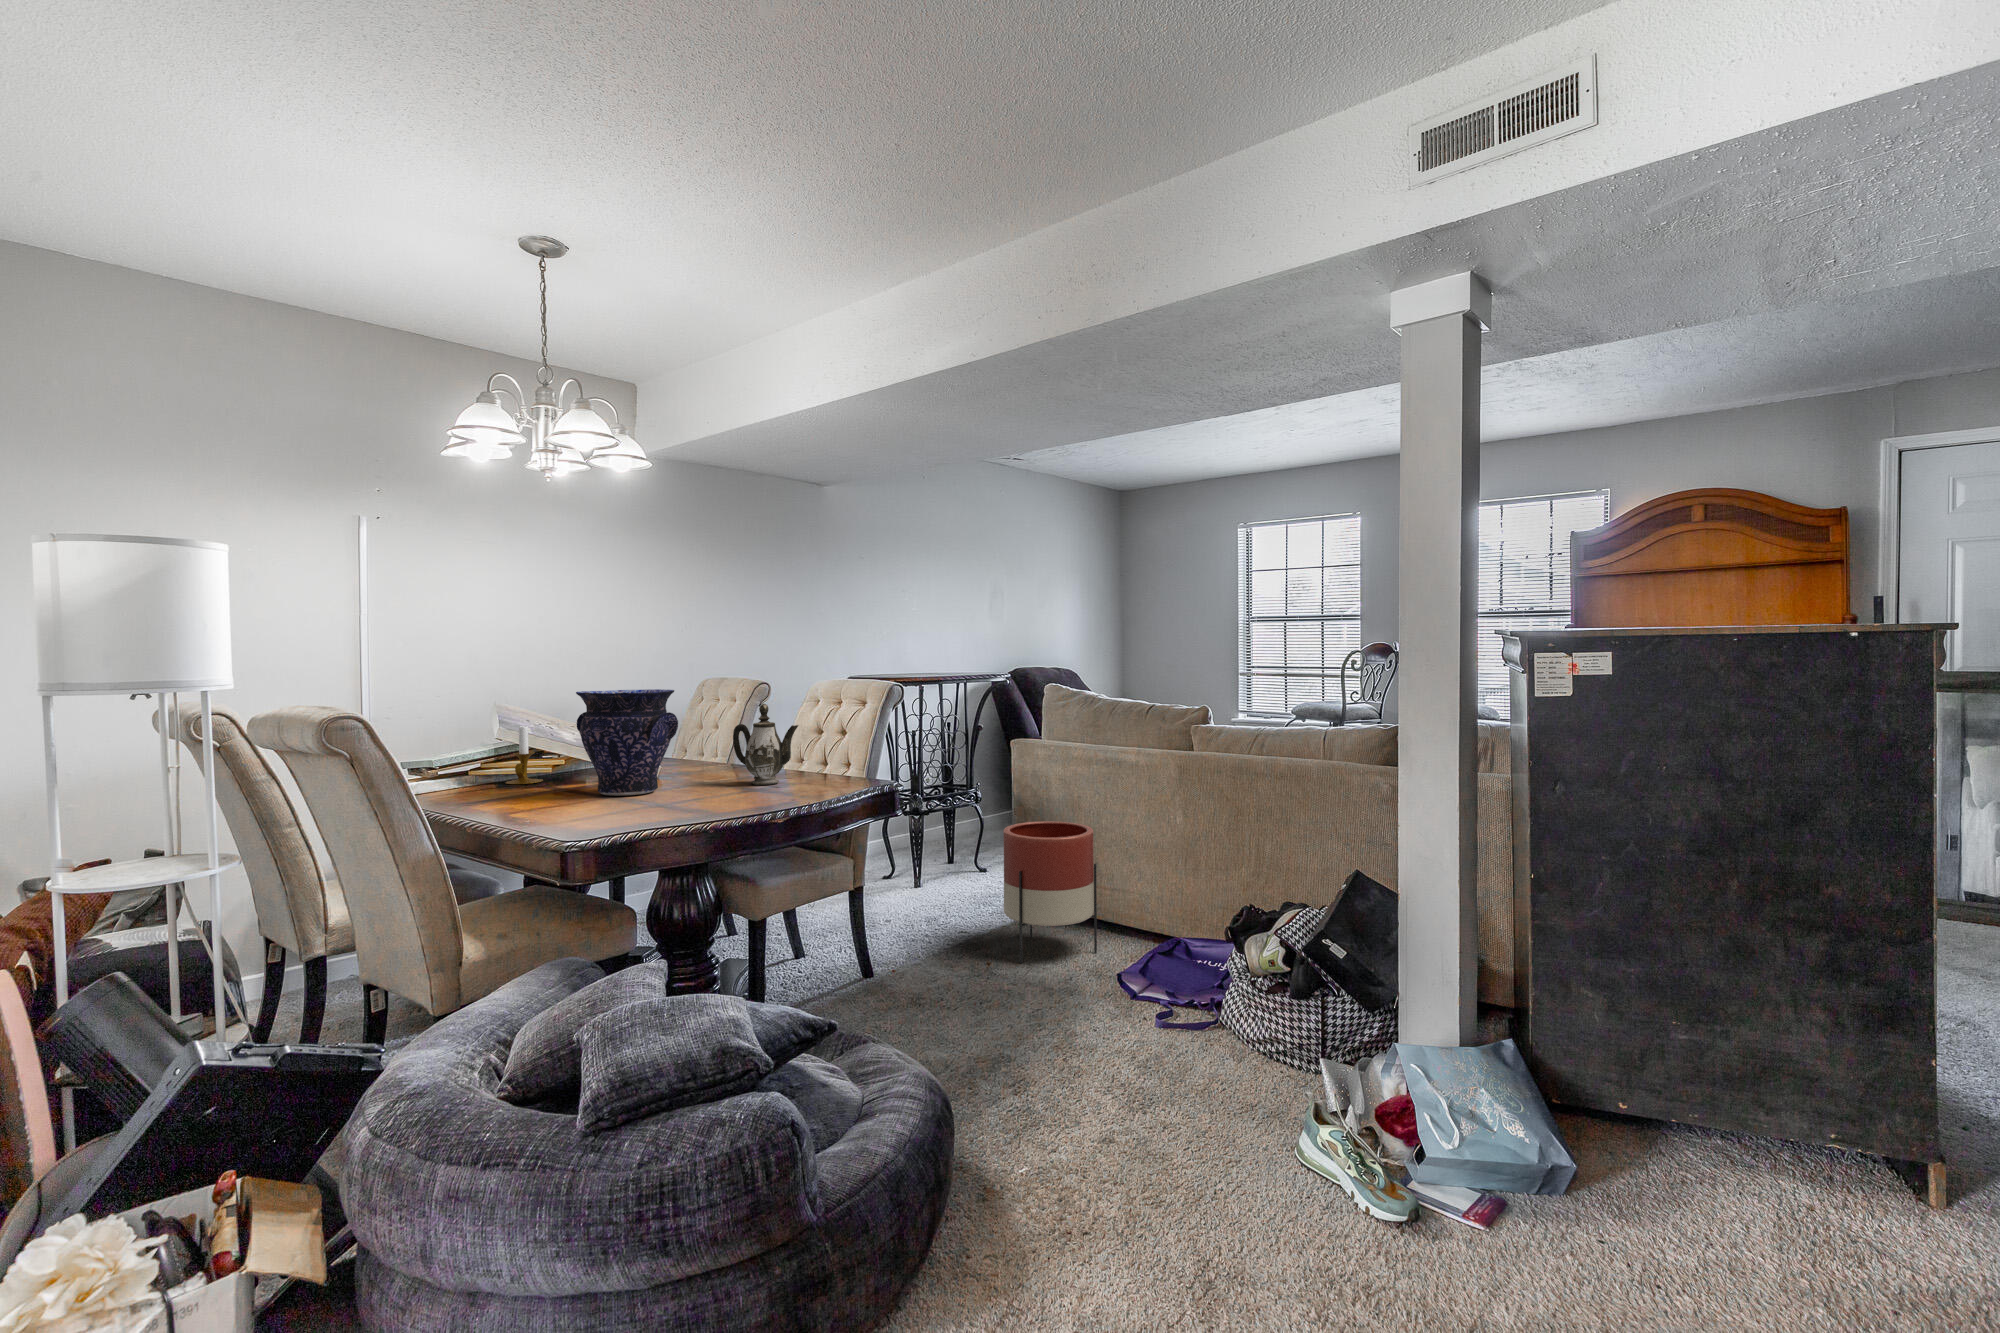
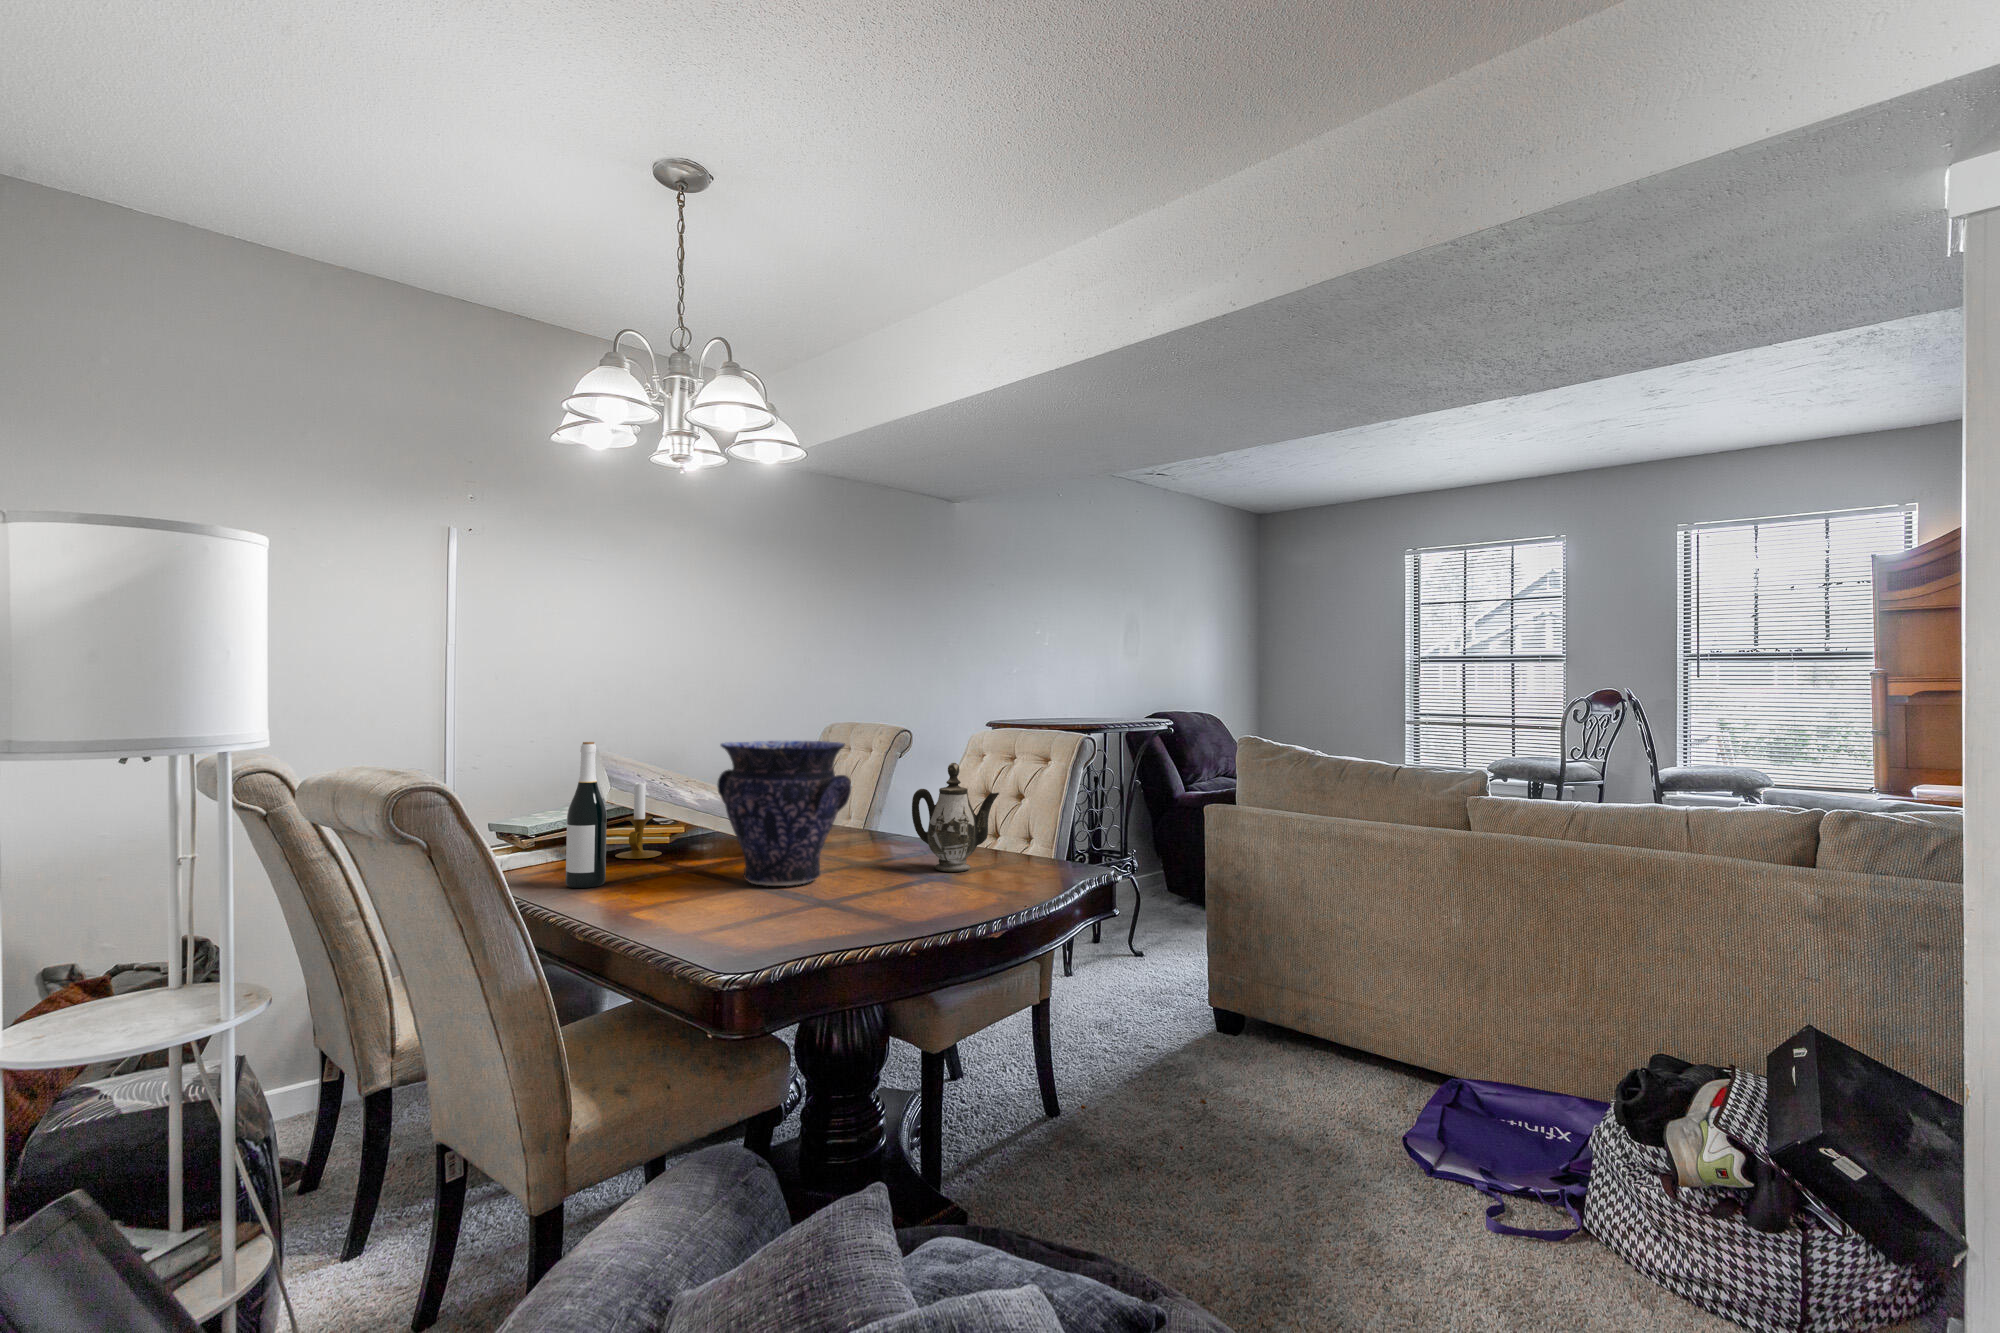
wine bottle: none [459,693,491,801] -> present [566,742,607,888]
planter: present [1004,821,1097,963] -> none [1223,915,1349,1107]

